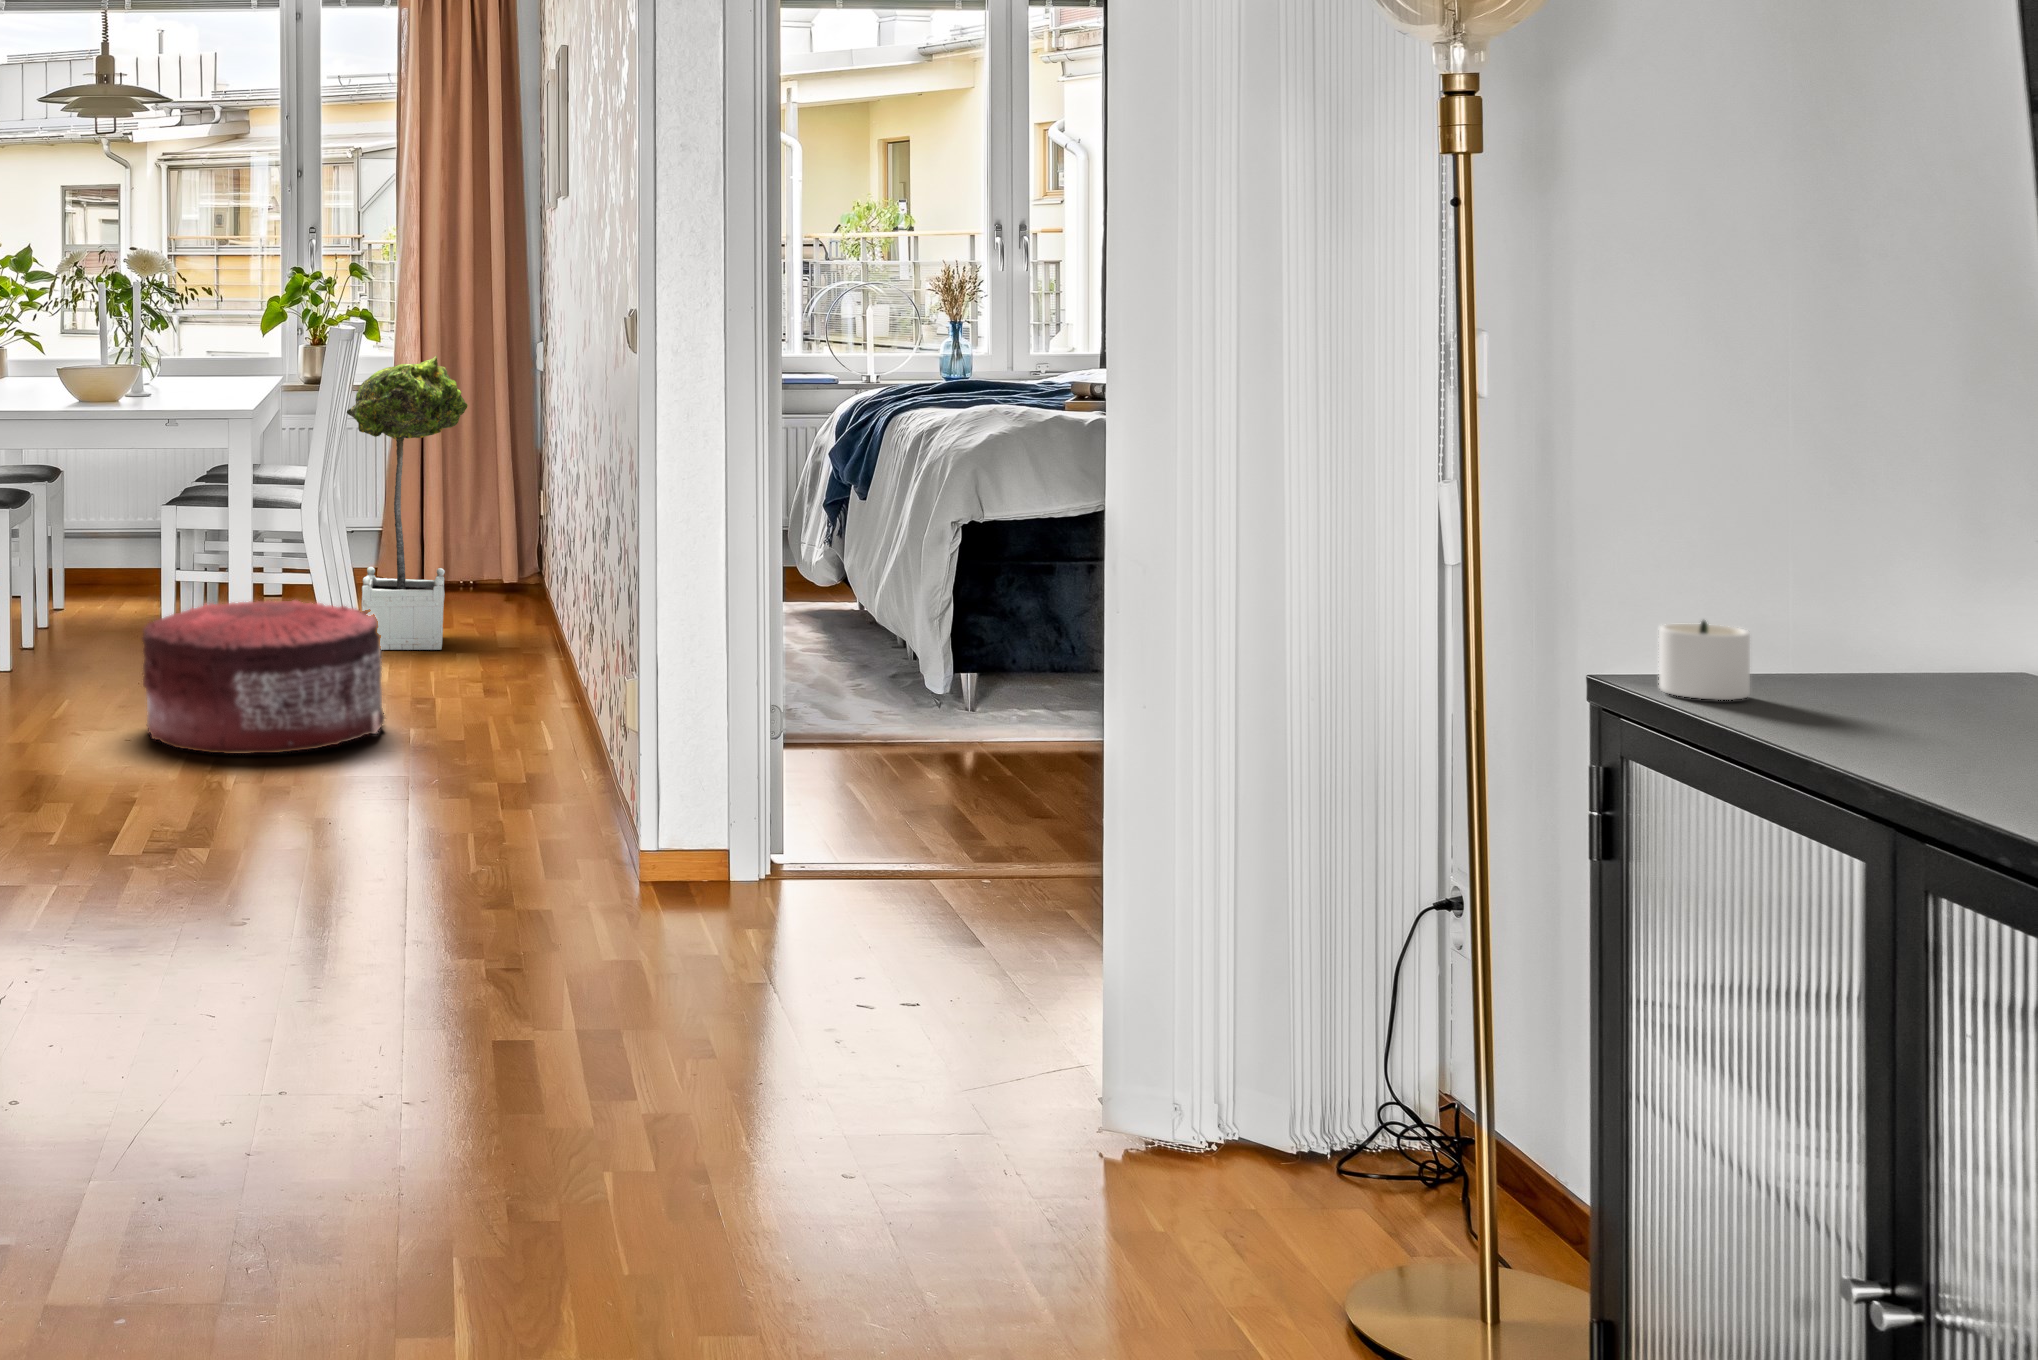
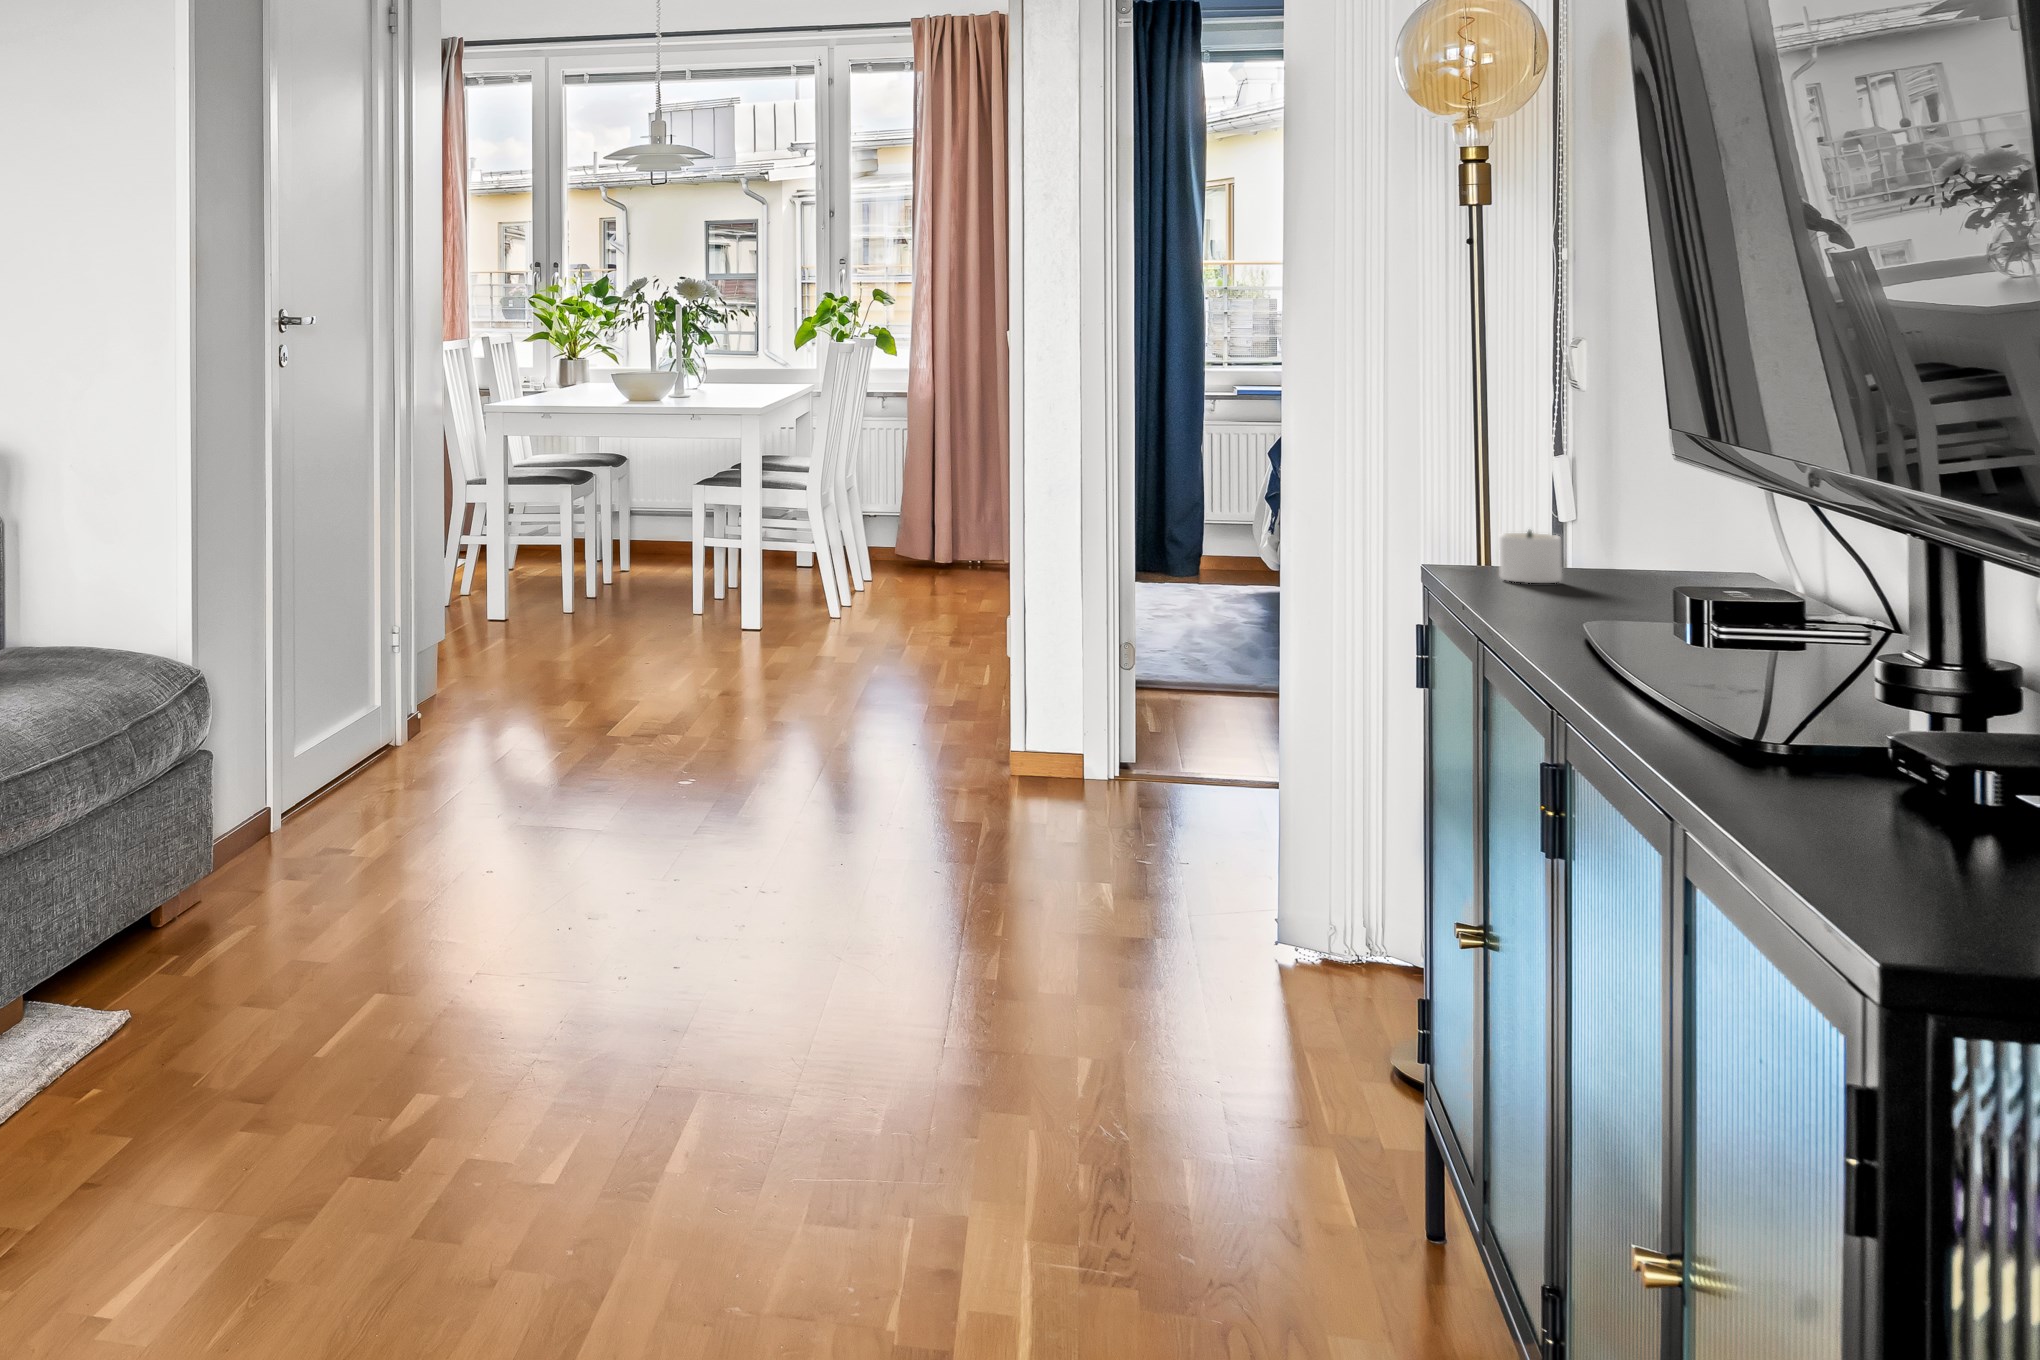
potted tree: present [347,356,468,650] -> none [851,366,954,614]
pouf: present [142,600,385,754] -> none [656,561,857,679]

